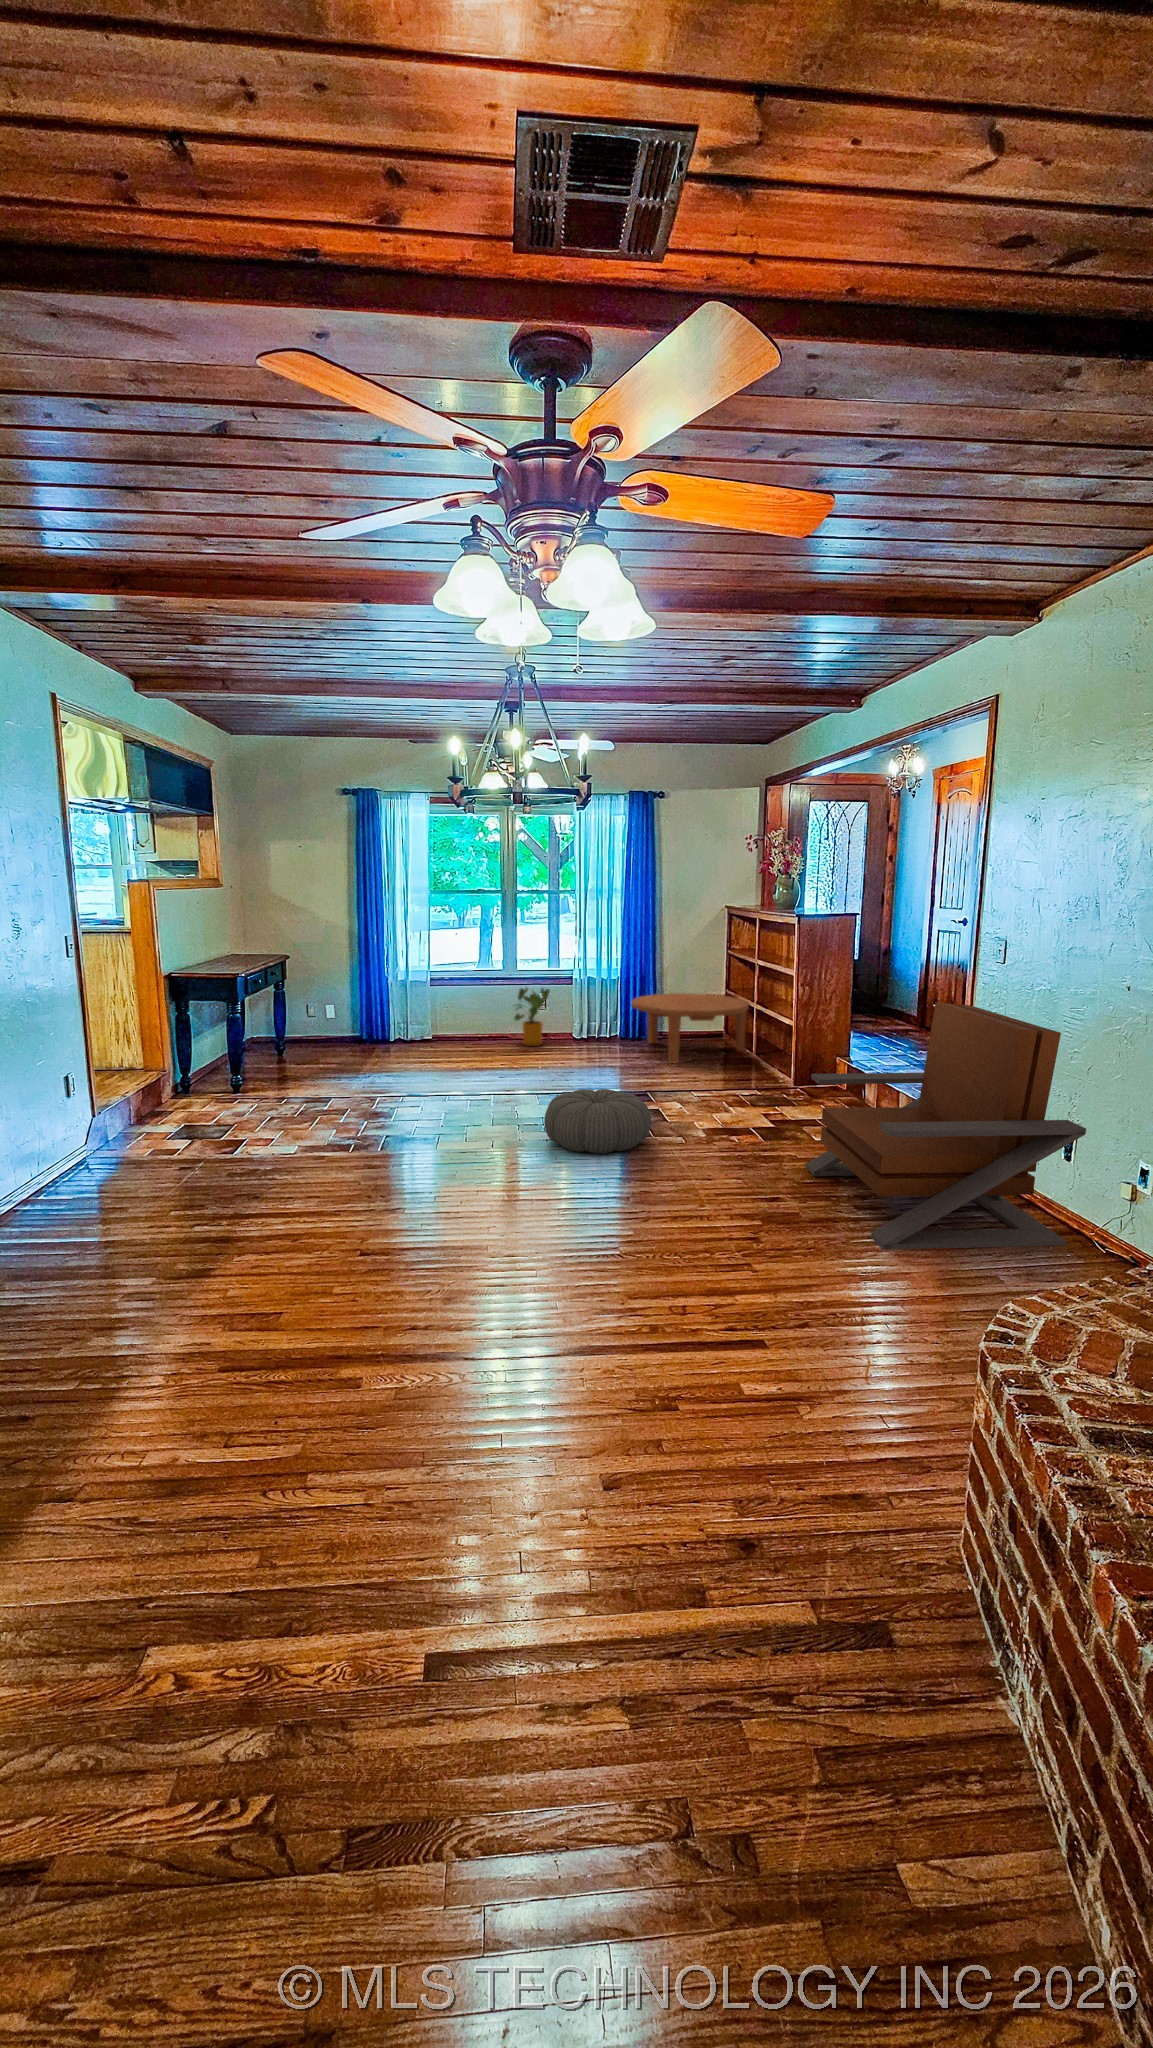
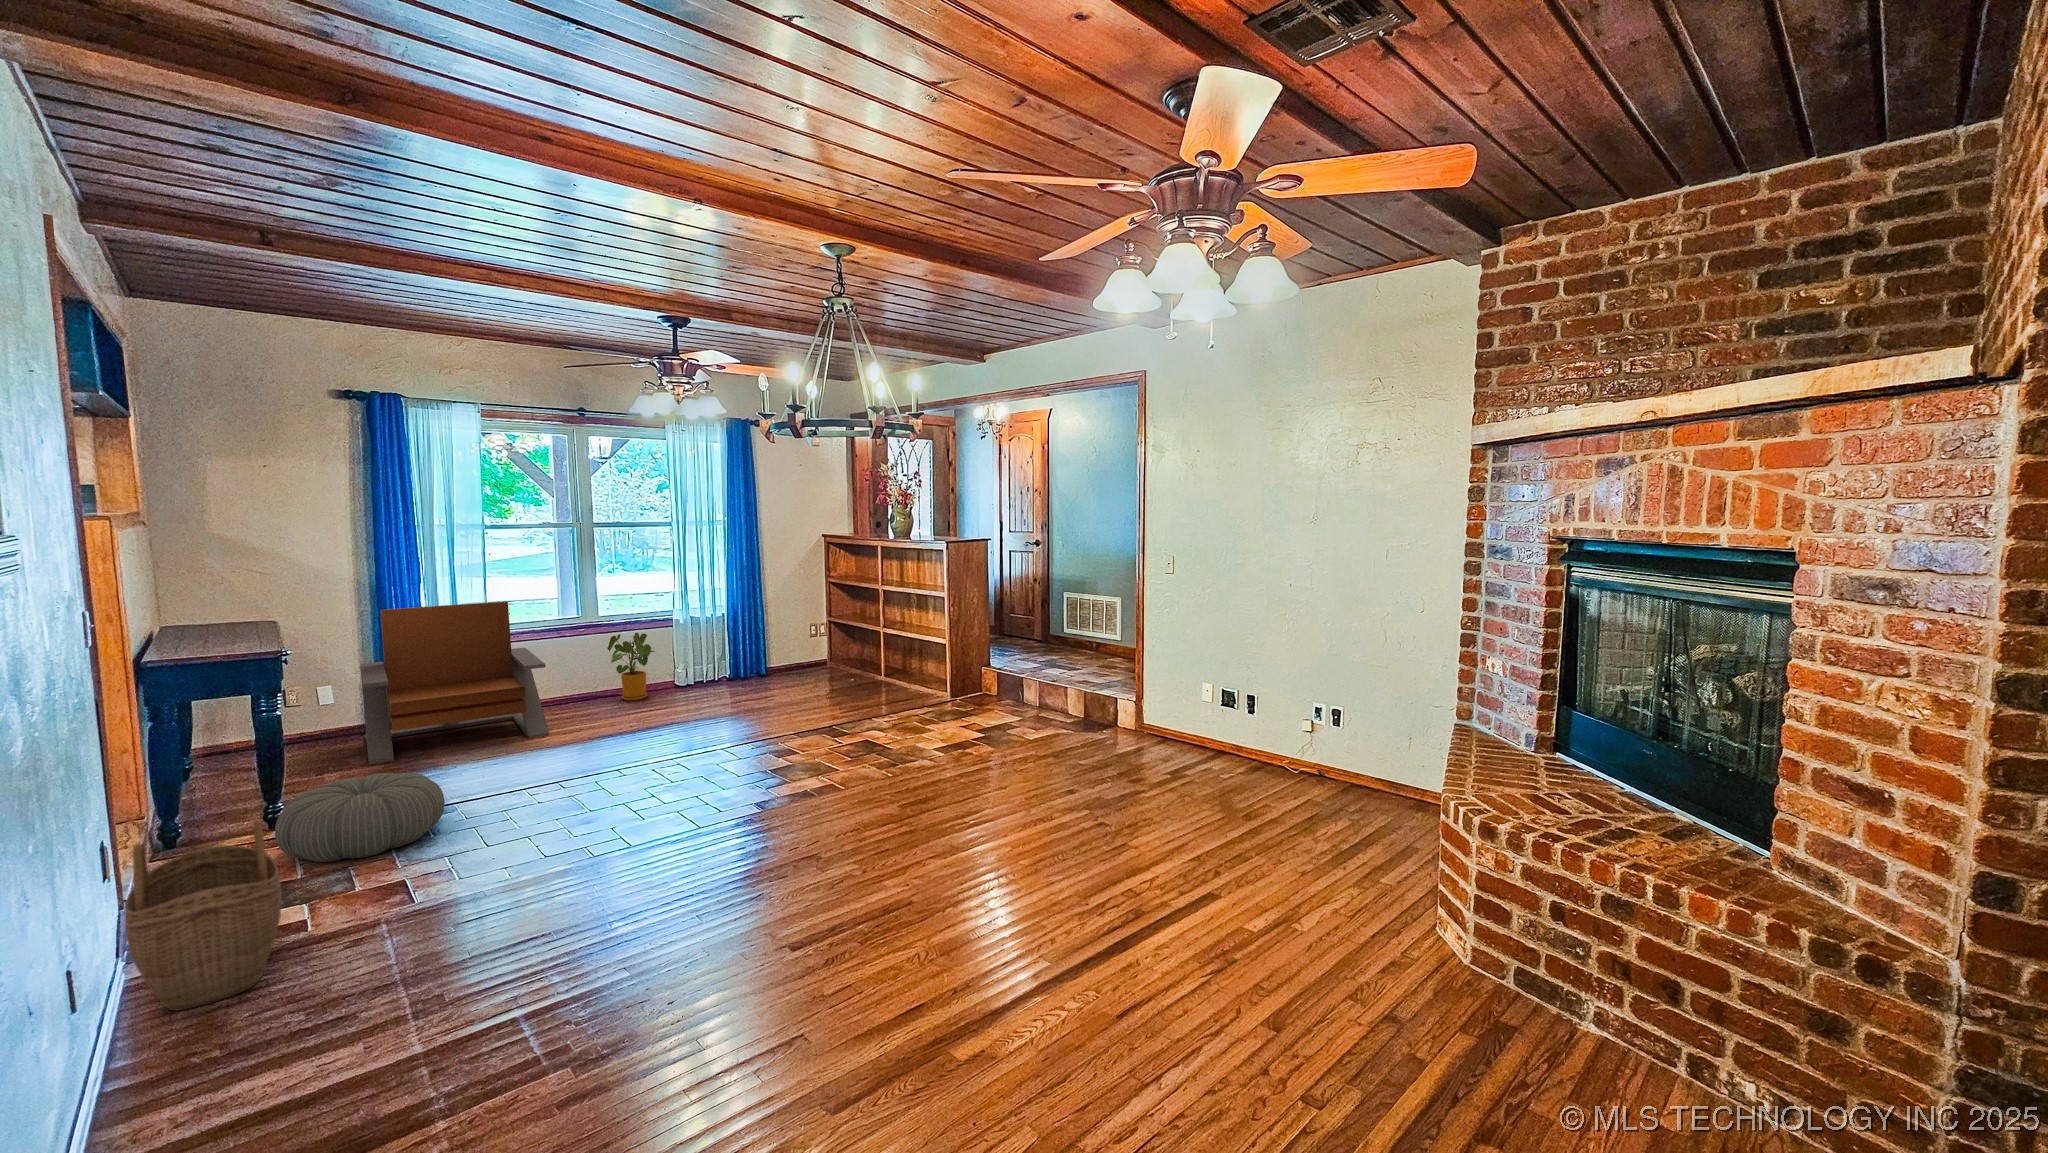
coffee table: present [632,993,749,1063] -> none [753,623,872,695]
lounge chair: present [806,1003,1086,1250] -> present [360,601,549,764]
woven basket: none [52,1075,143,1182] -> present [124,820,282,1011]
pouf: present [544,1089,651,1154] -> present [275,773,445,862]

